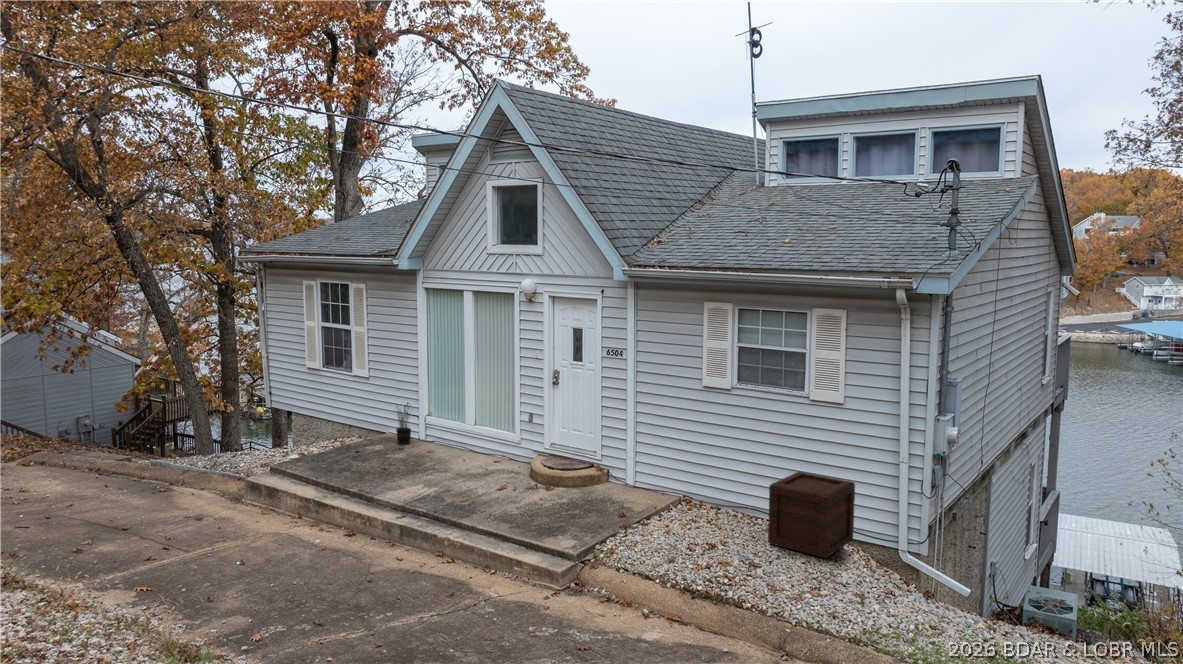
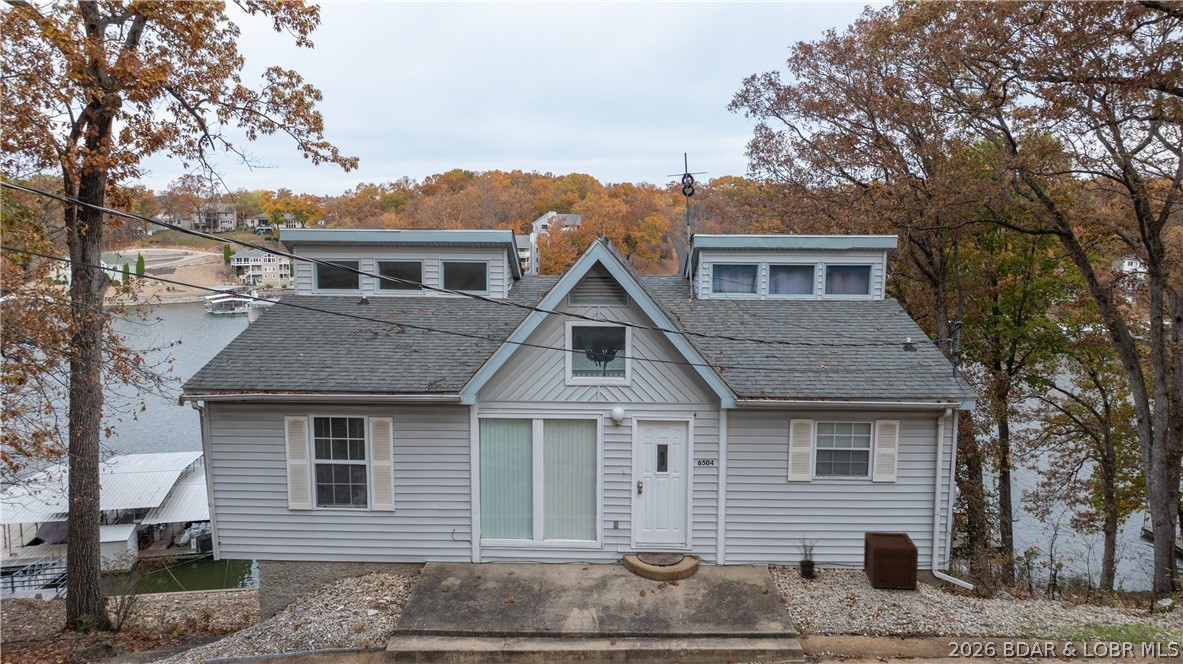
potted plant: present [396,410,411,444] -> present [799,540,815,578]

